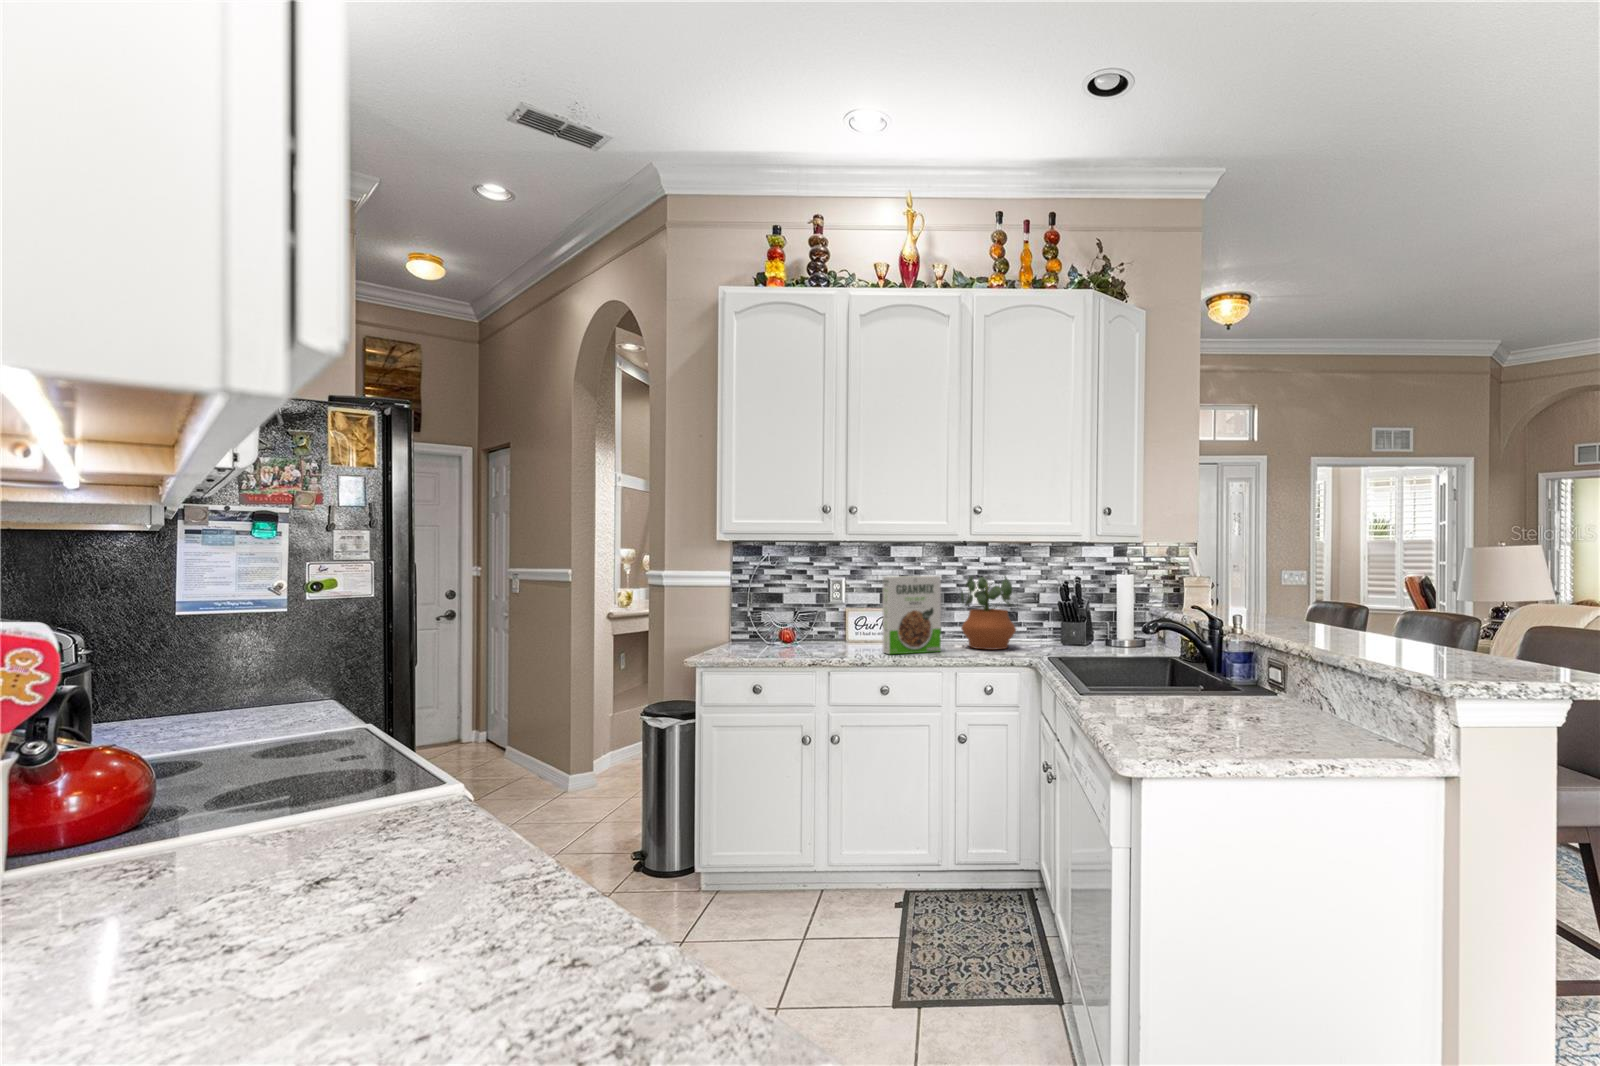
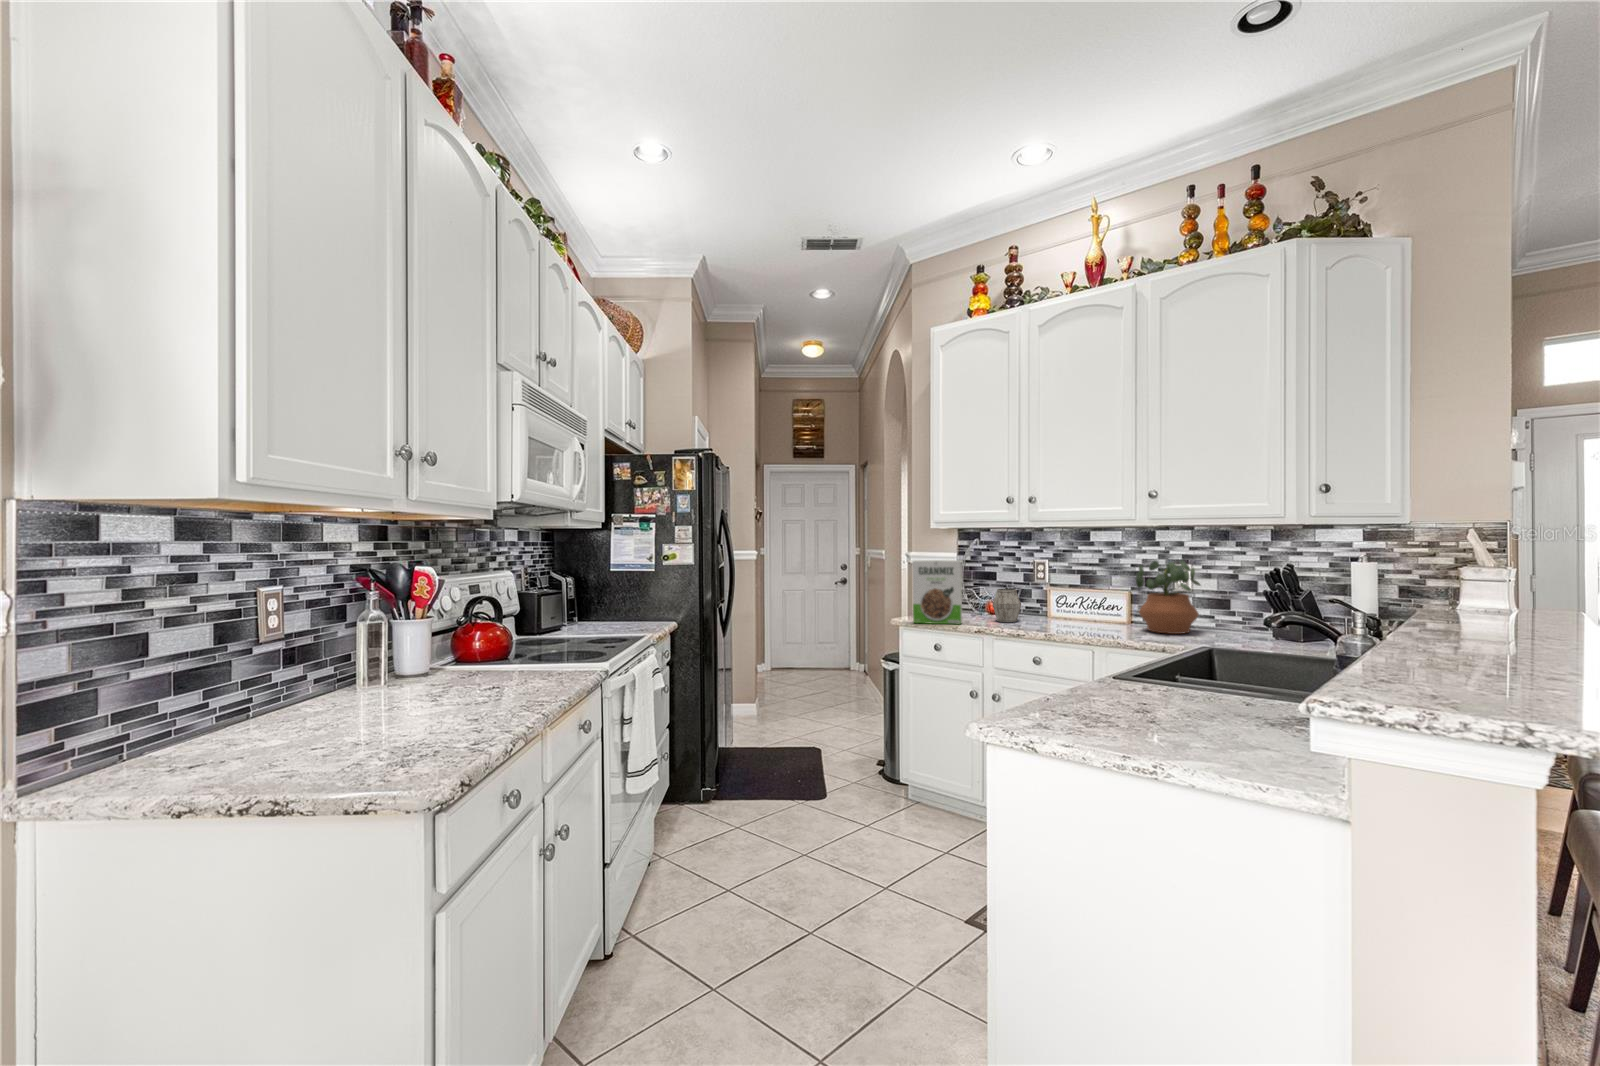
cereal box: present [883,576,941,654] -> present [912,560,962,624]
mug: none [807,611,838,651] -> present [993,589,1021,622]

